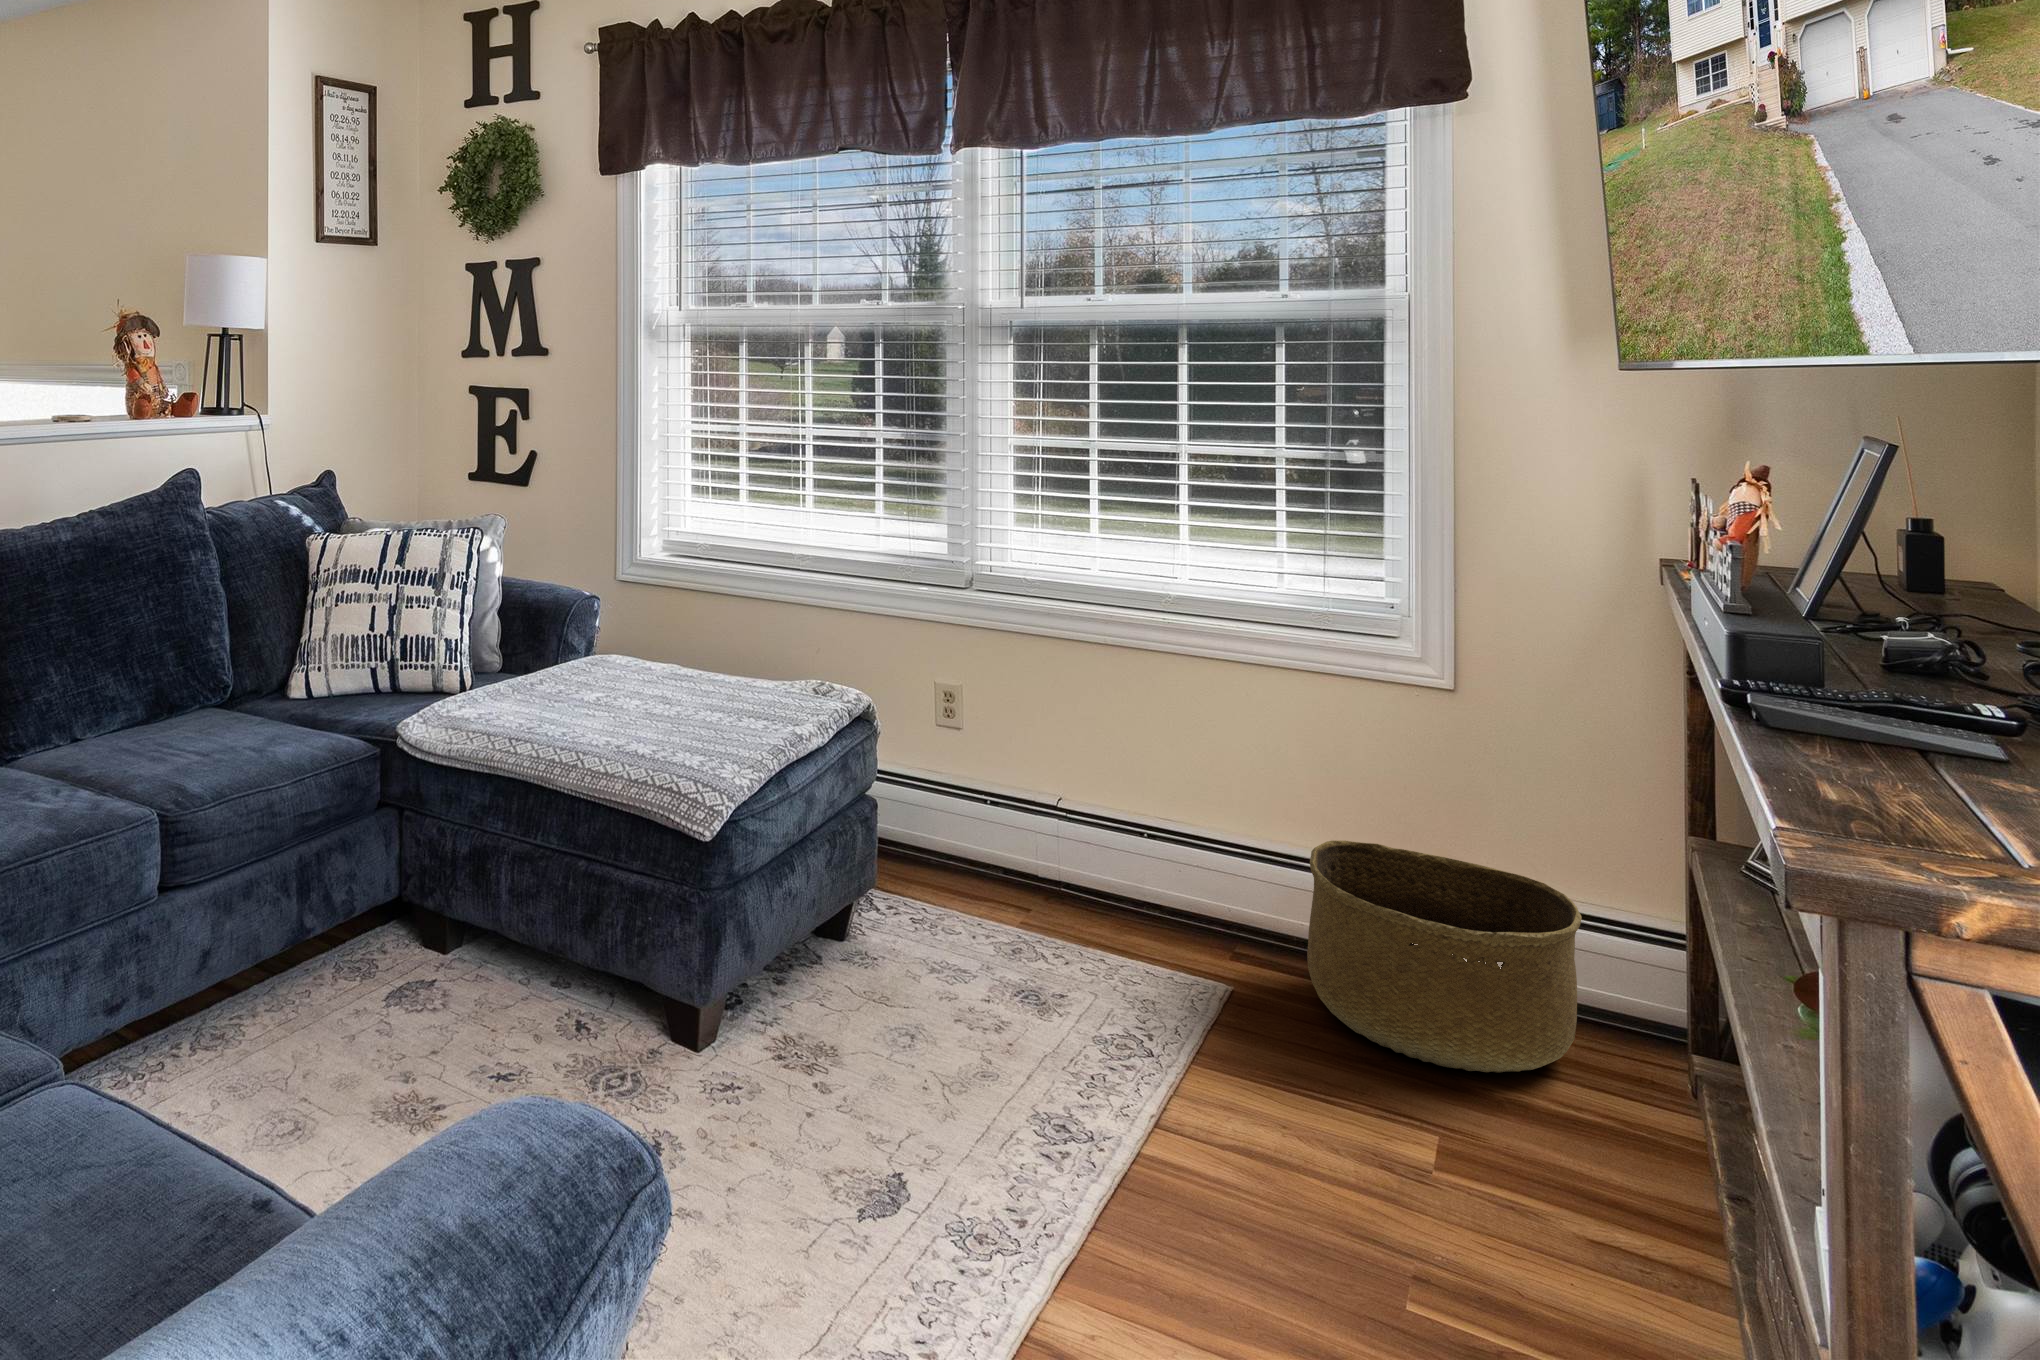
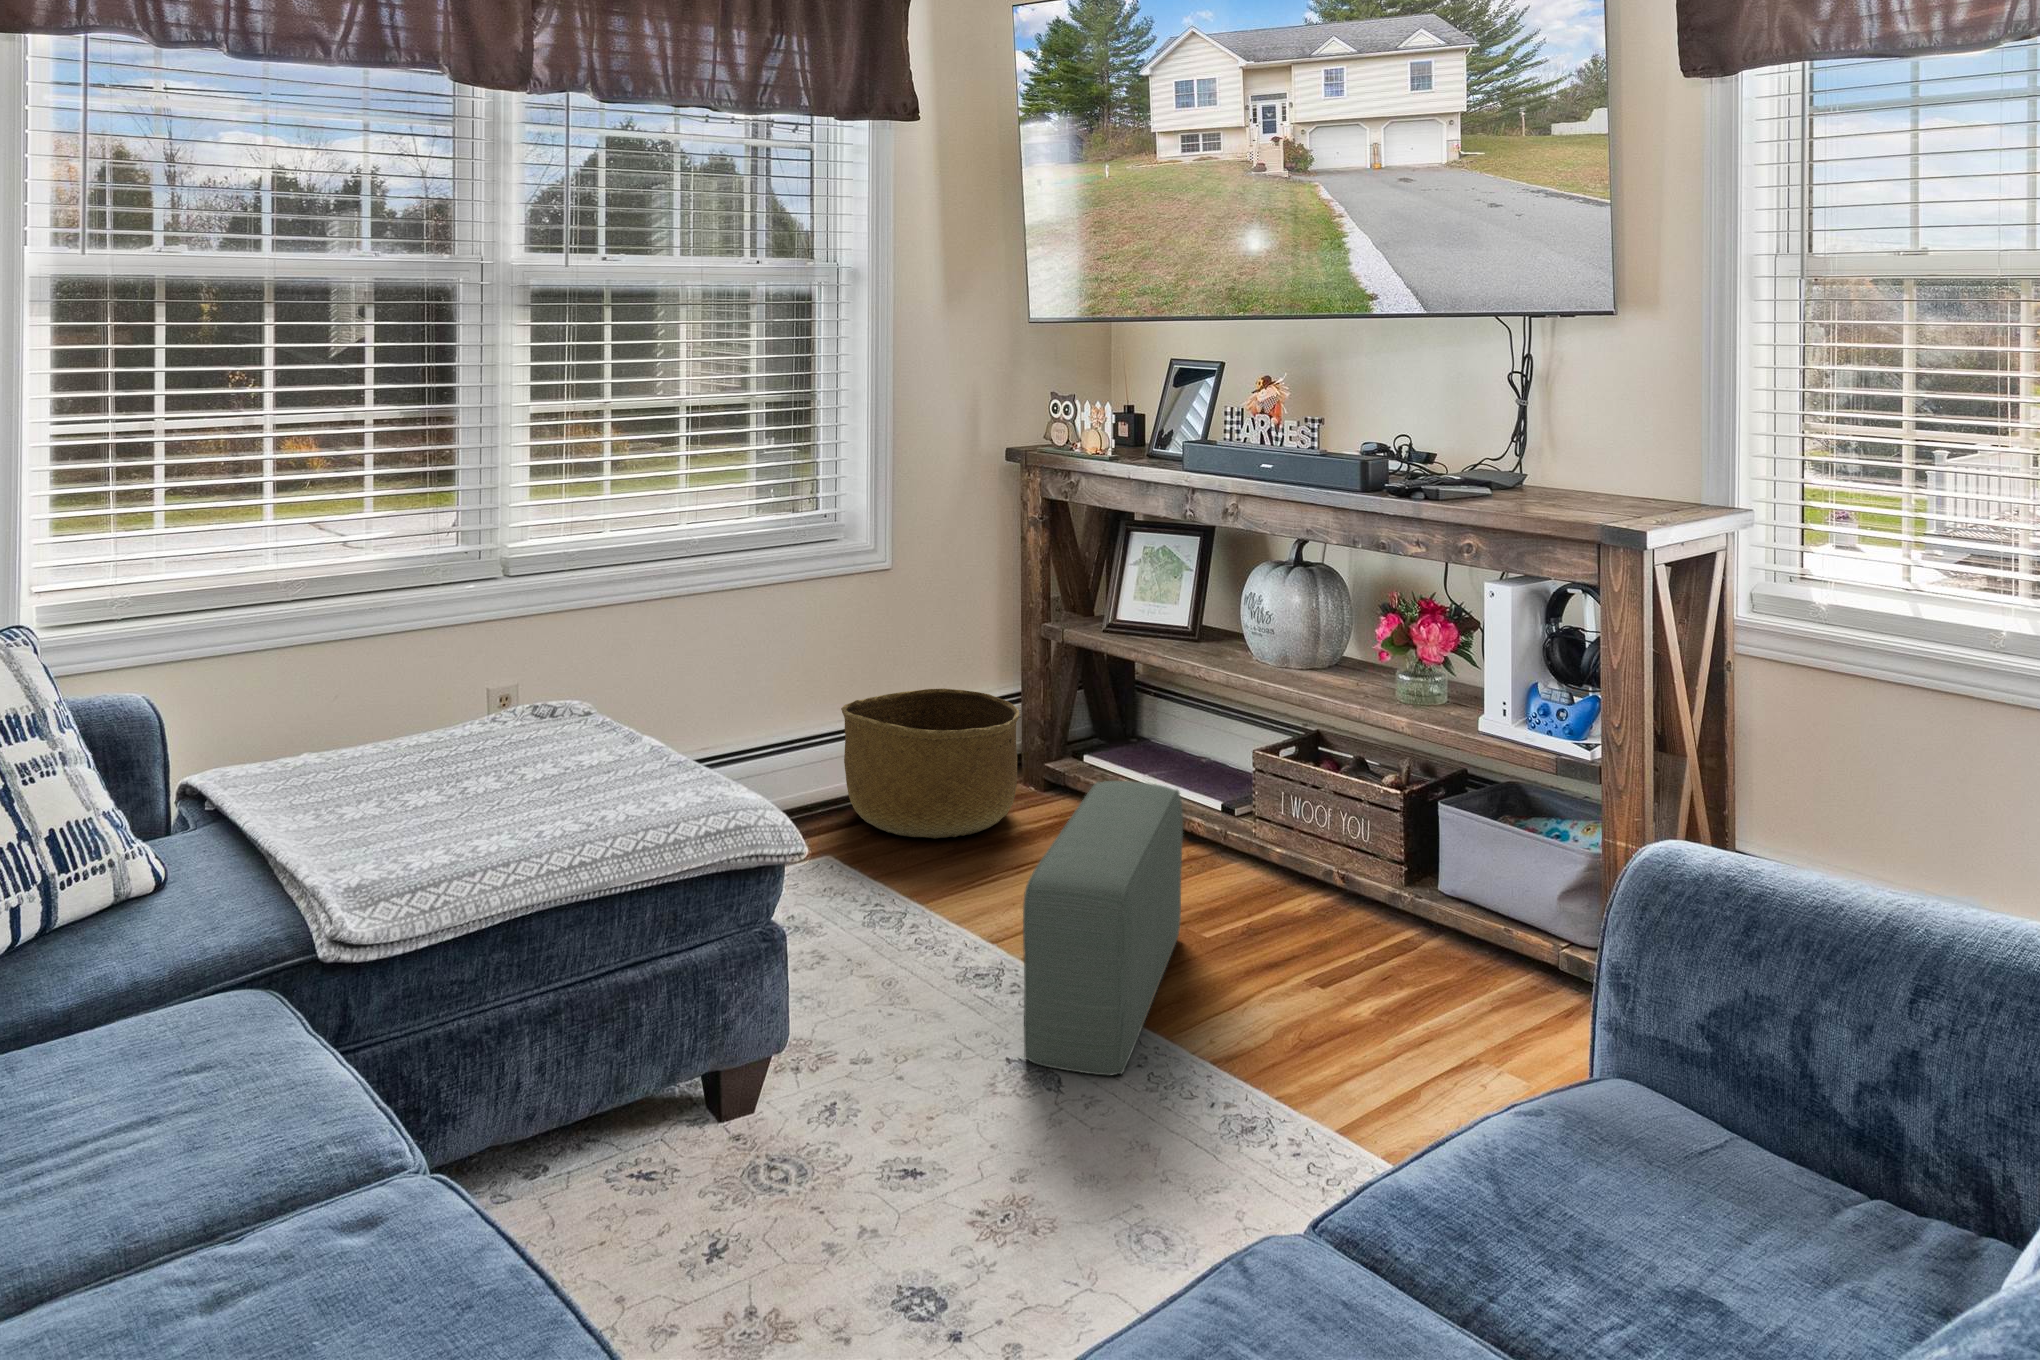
pouf: none [904,976,1372,1259] -> present [1023,781,1183,1076]

